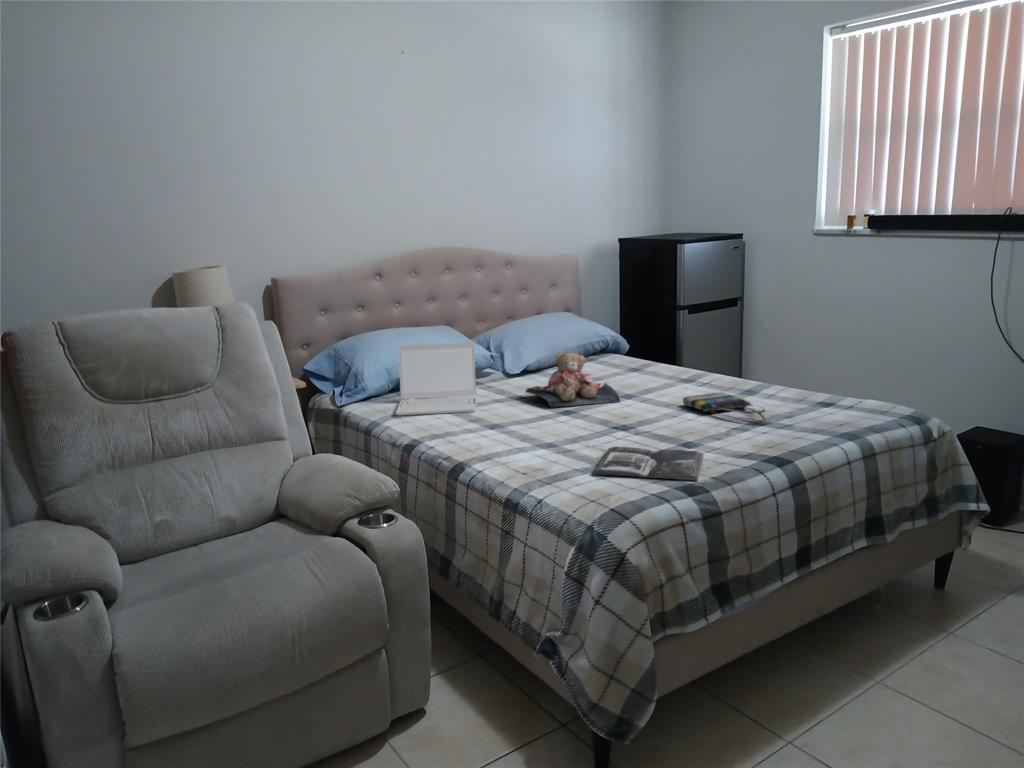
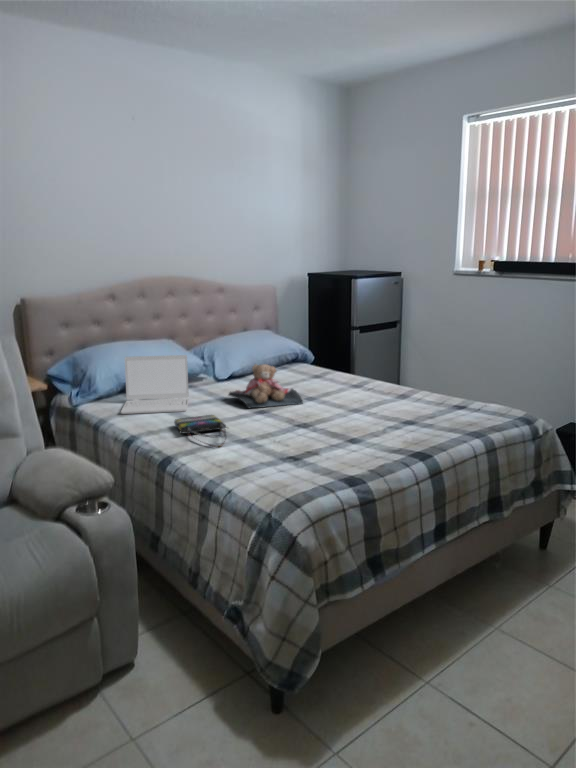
tote bag: present [683,393,766,425] -> present [174,415,227,447]
magazine: present [594,447,703,481] -> none [276,443,364,473]

